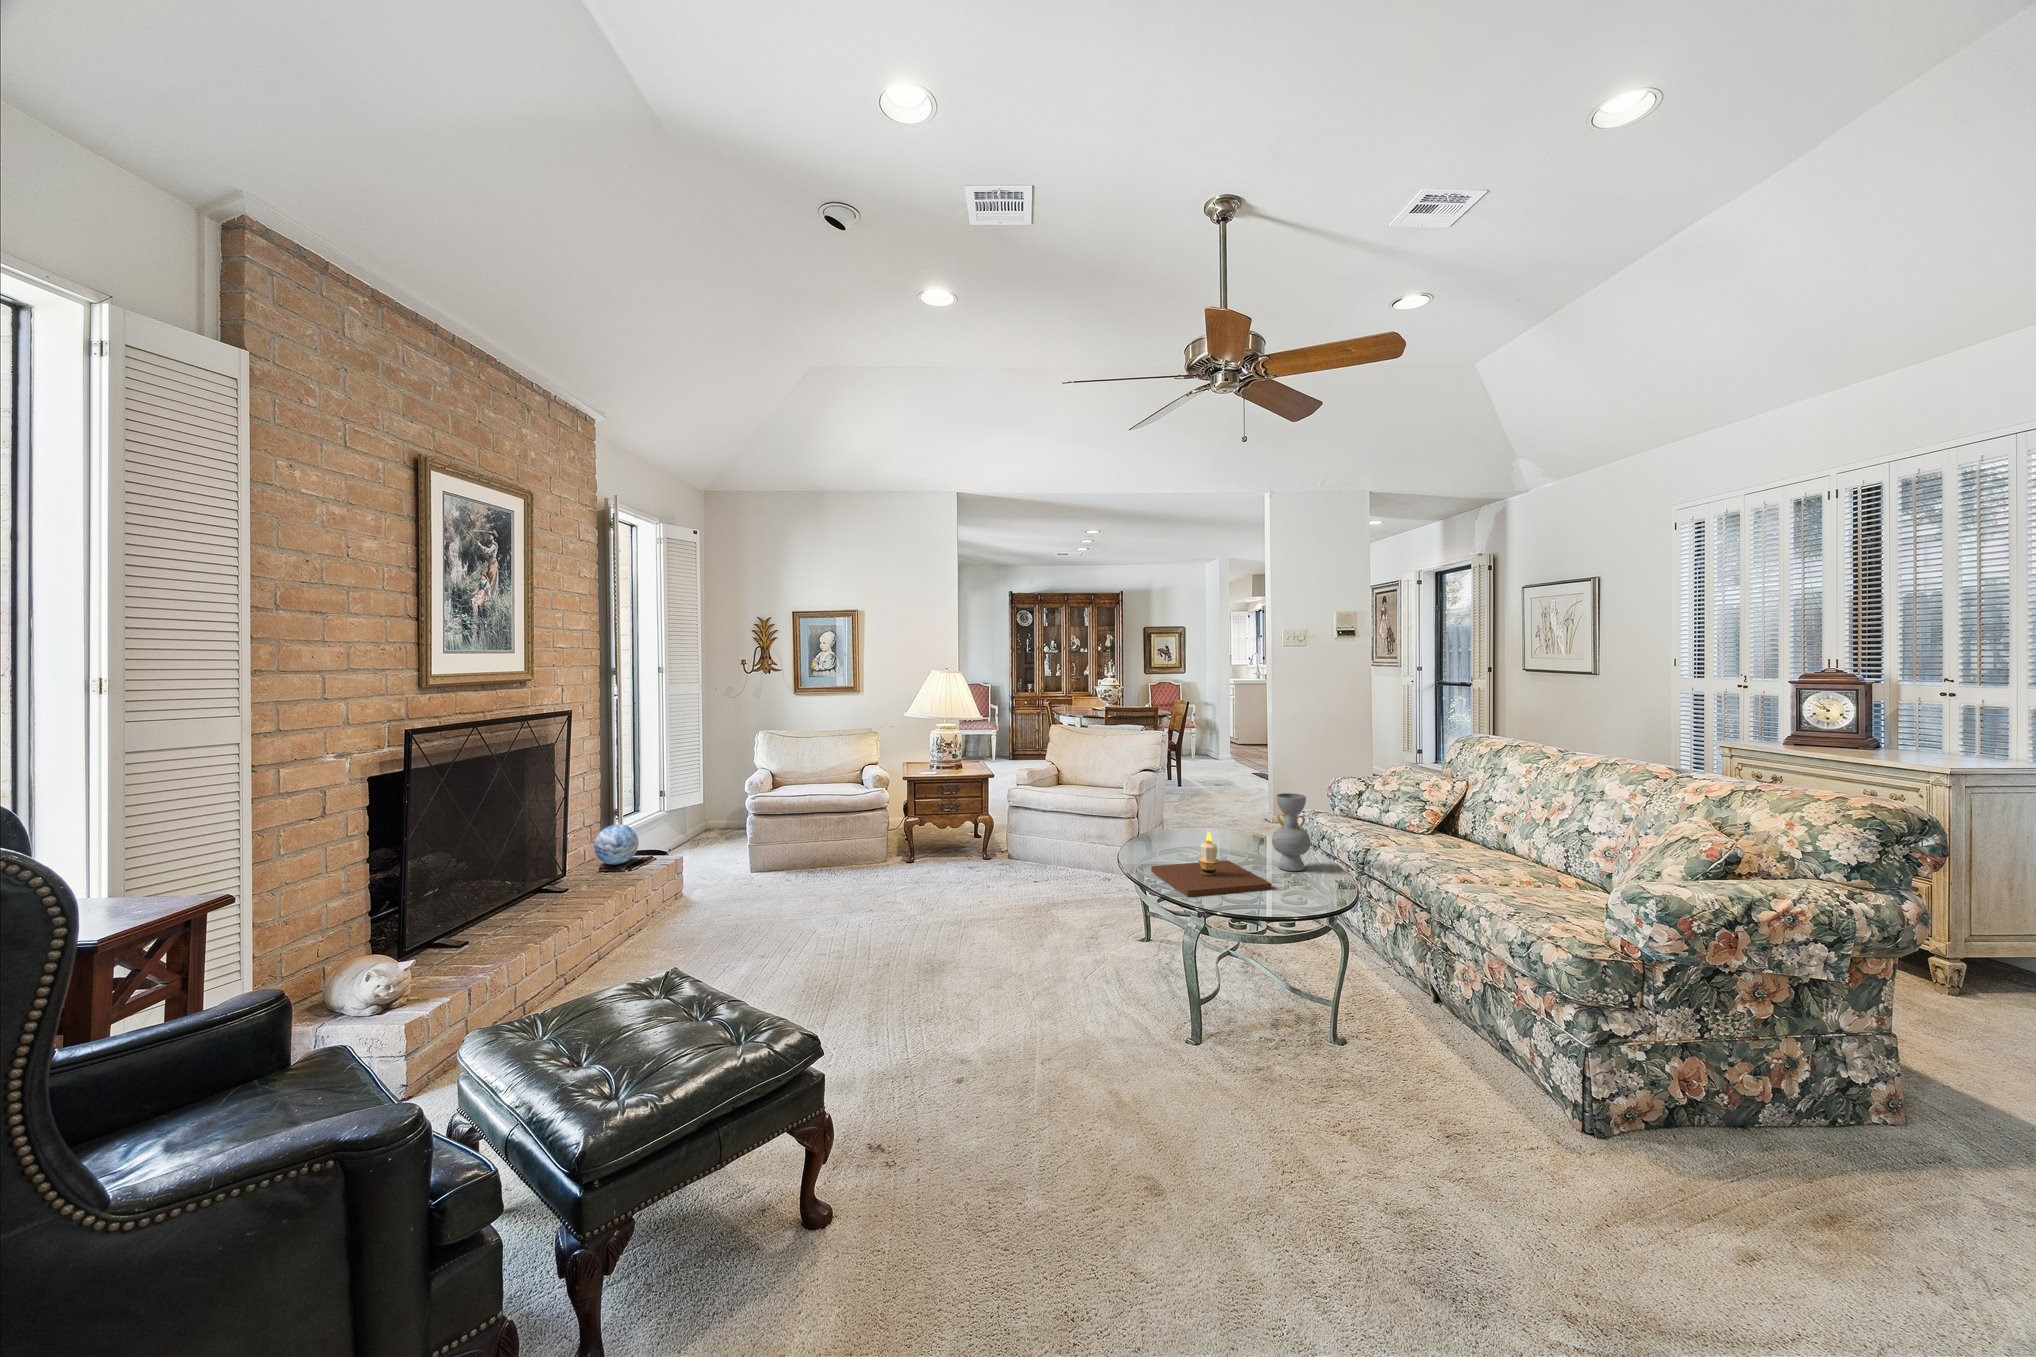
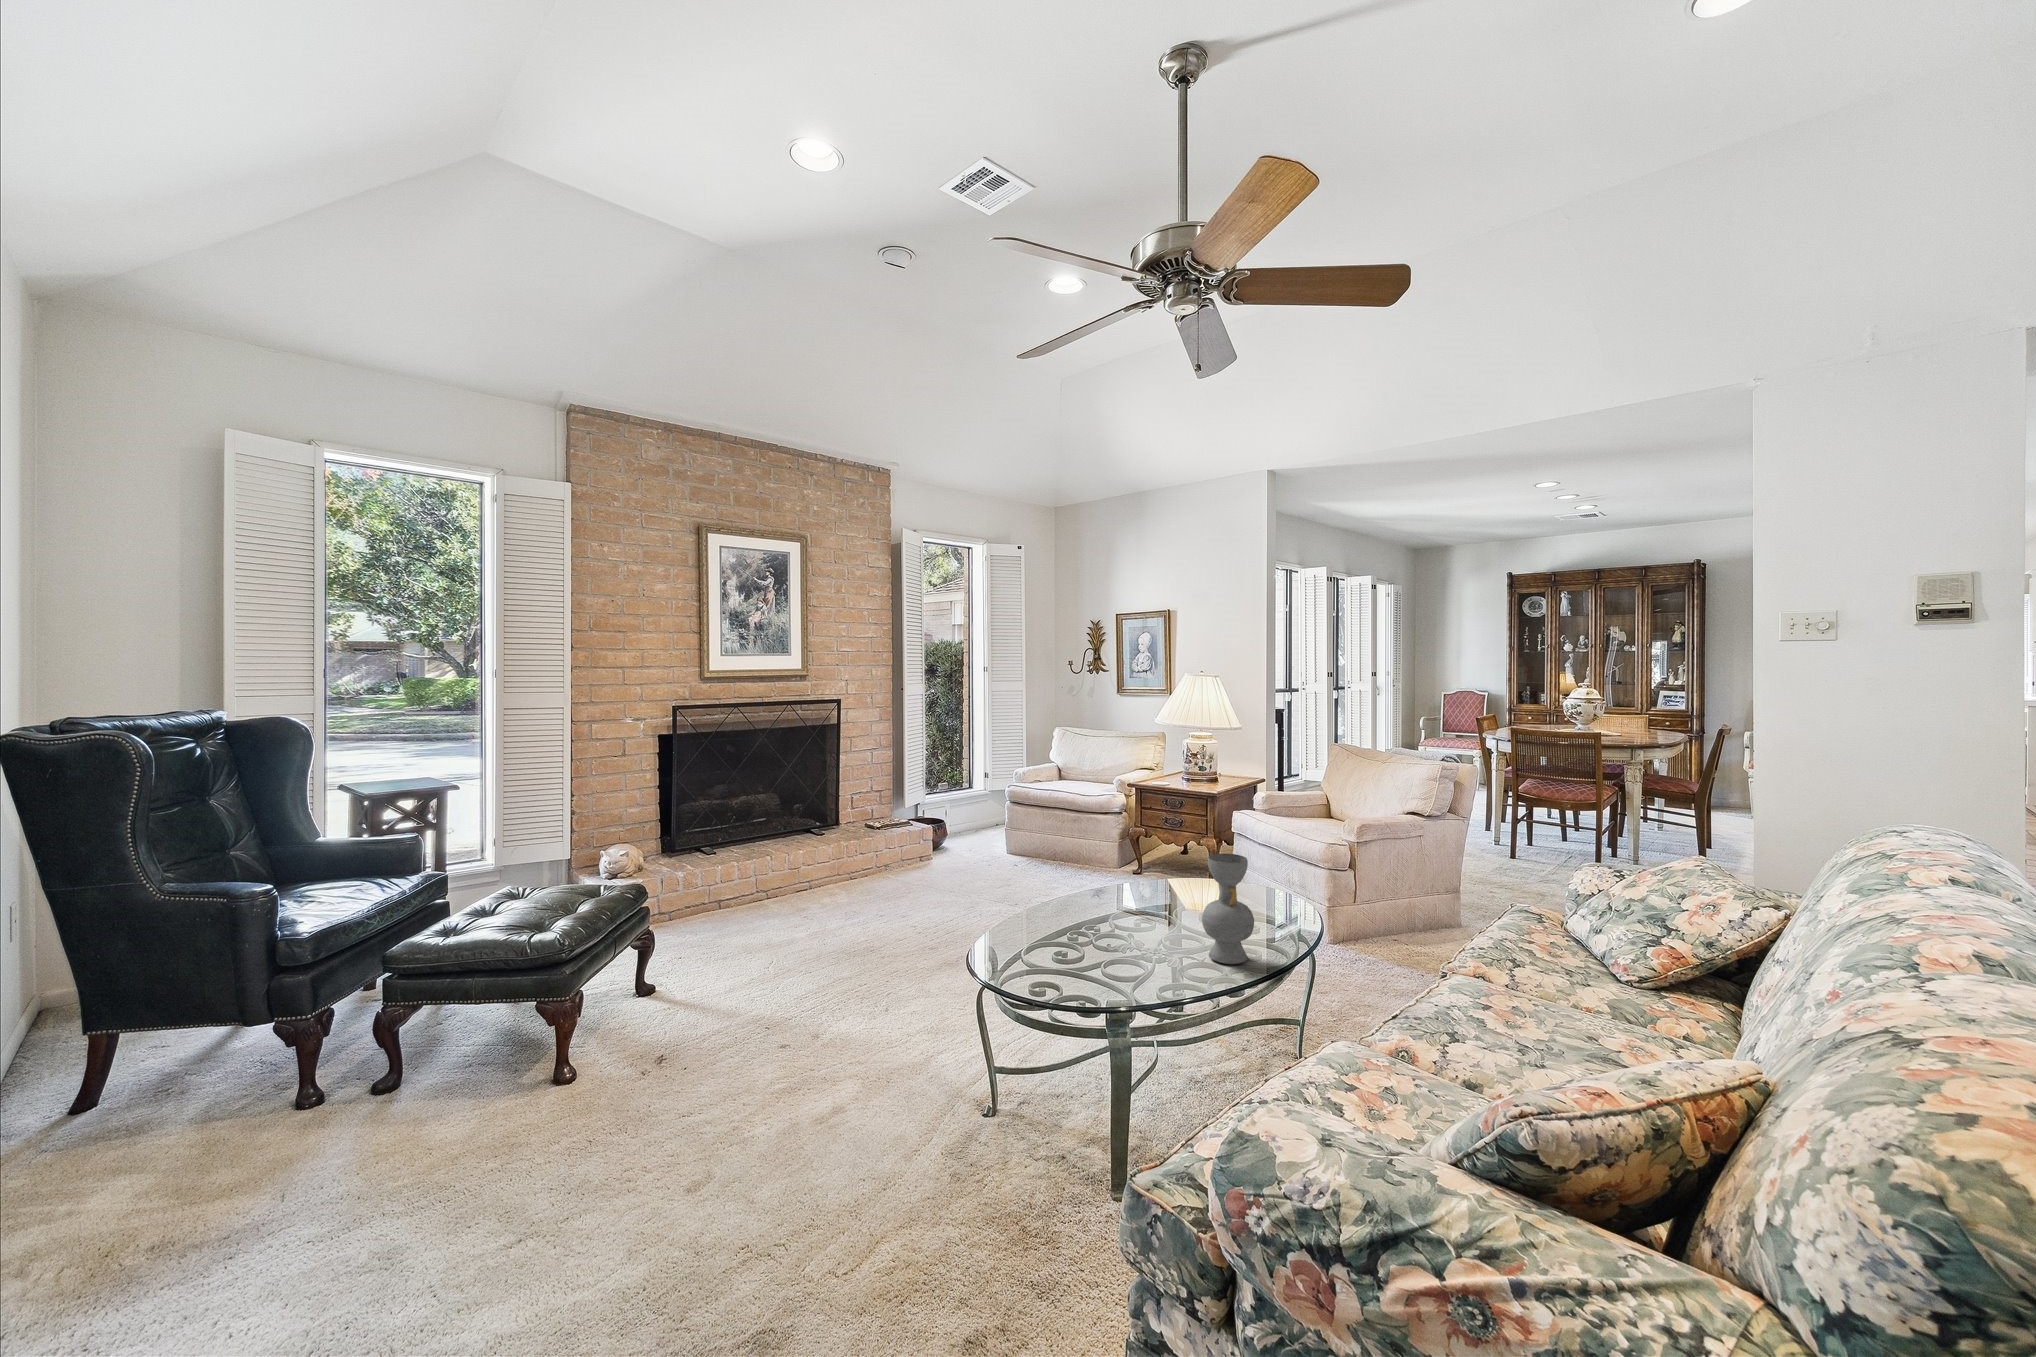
decorative orb: present [594,824,639,865] -> none [861,791,893,823]
candle: present [1151,832,1272,897] -> none [1023,881,1169,970]

